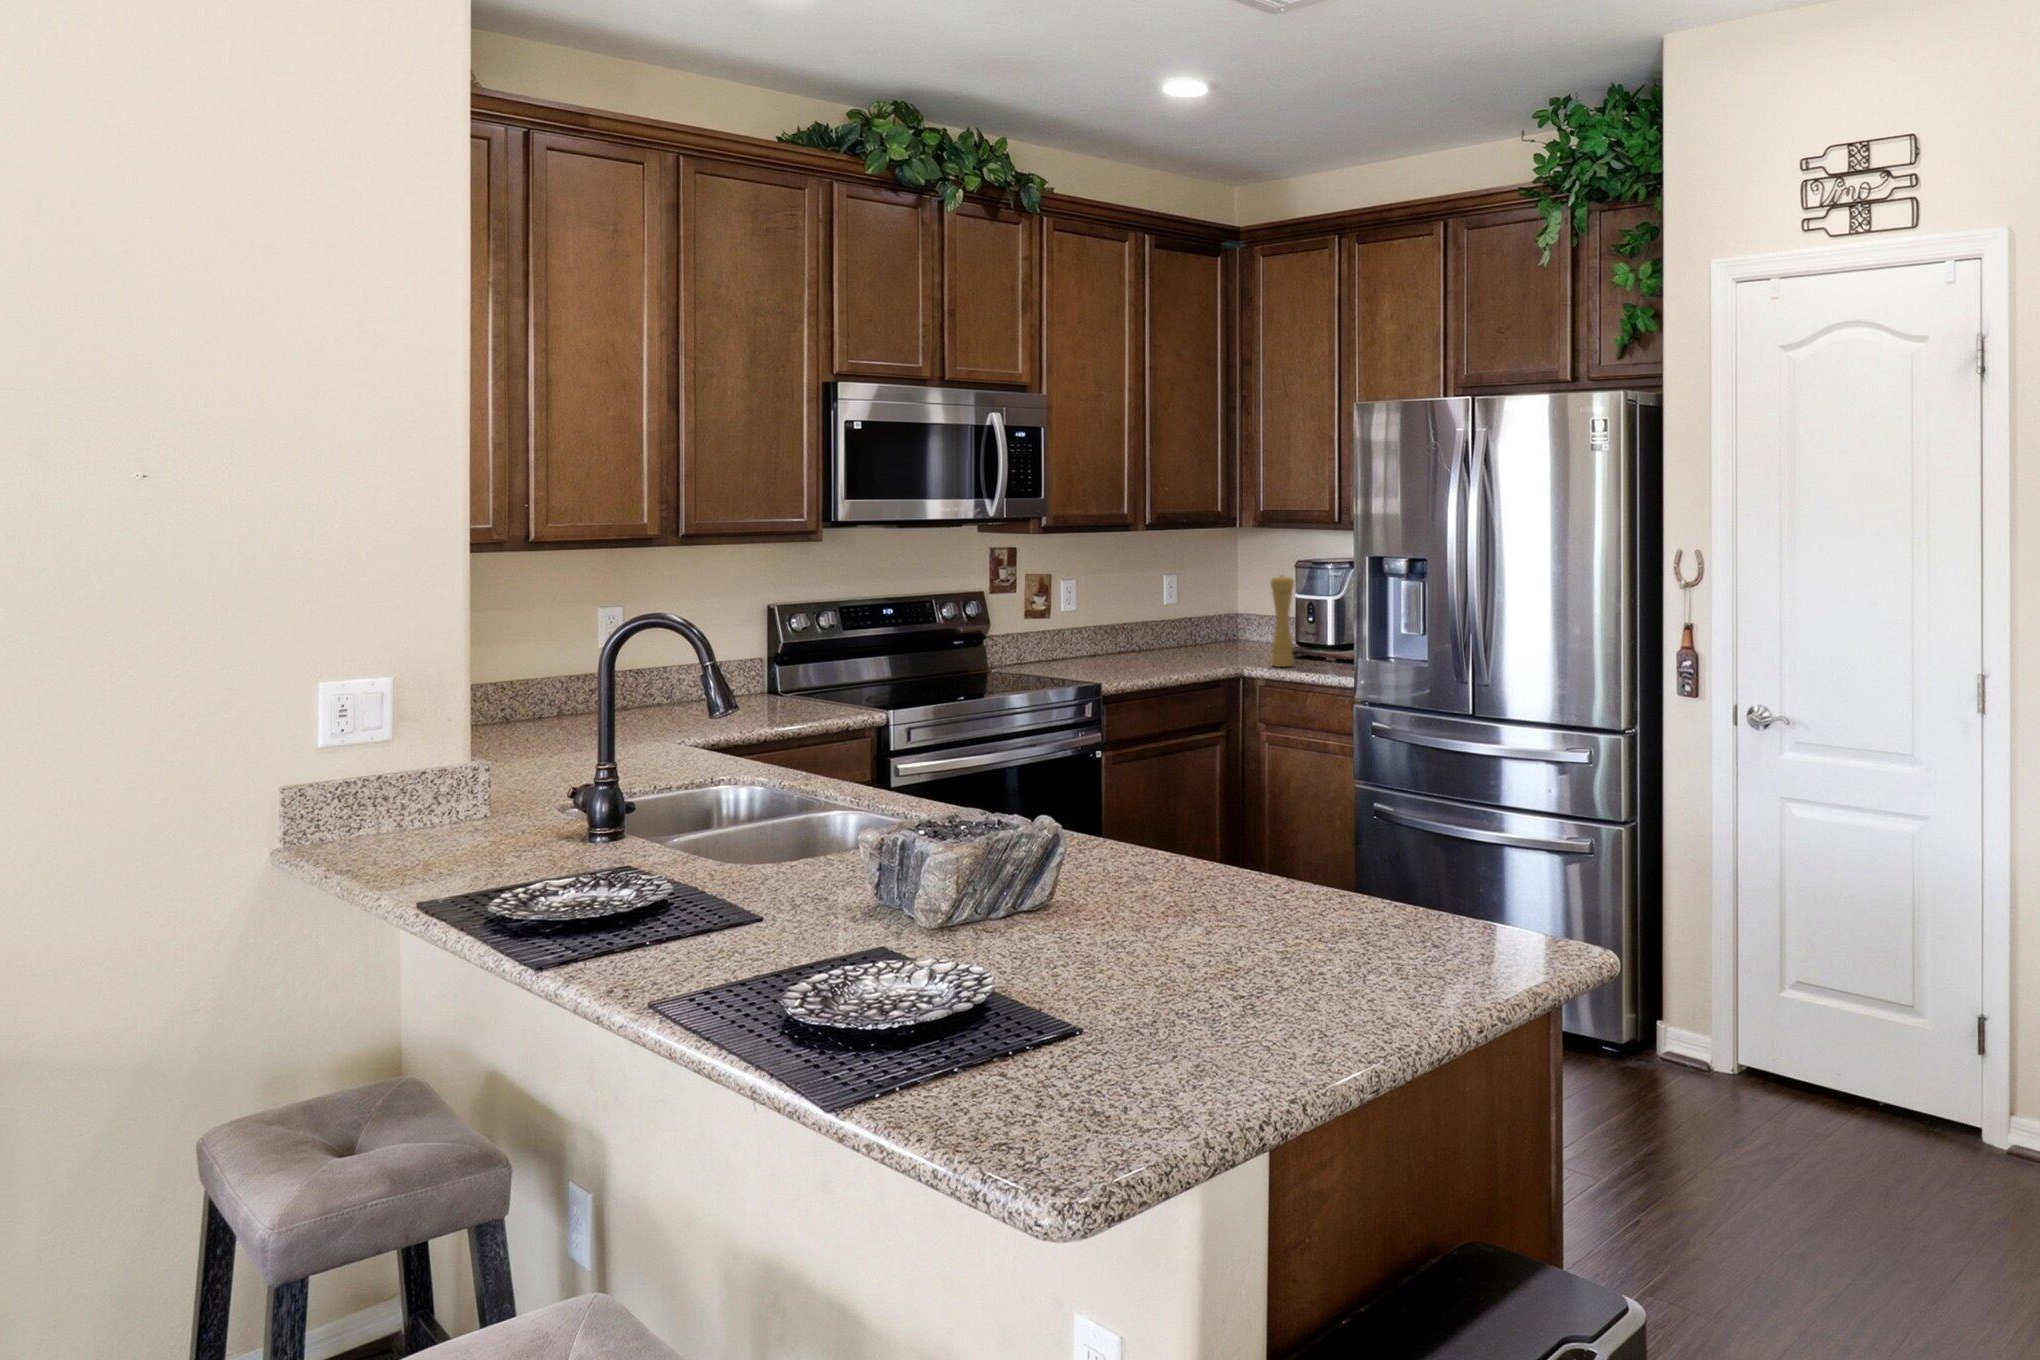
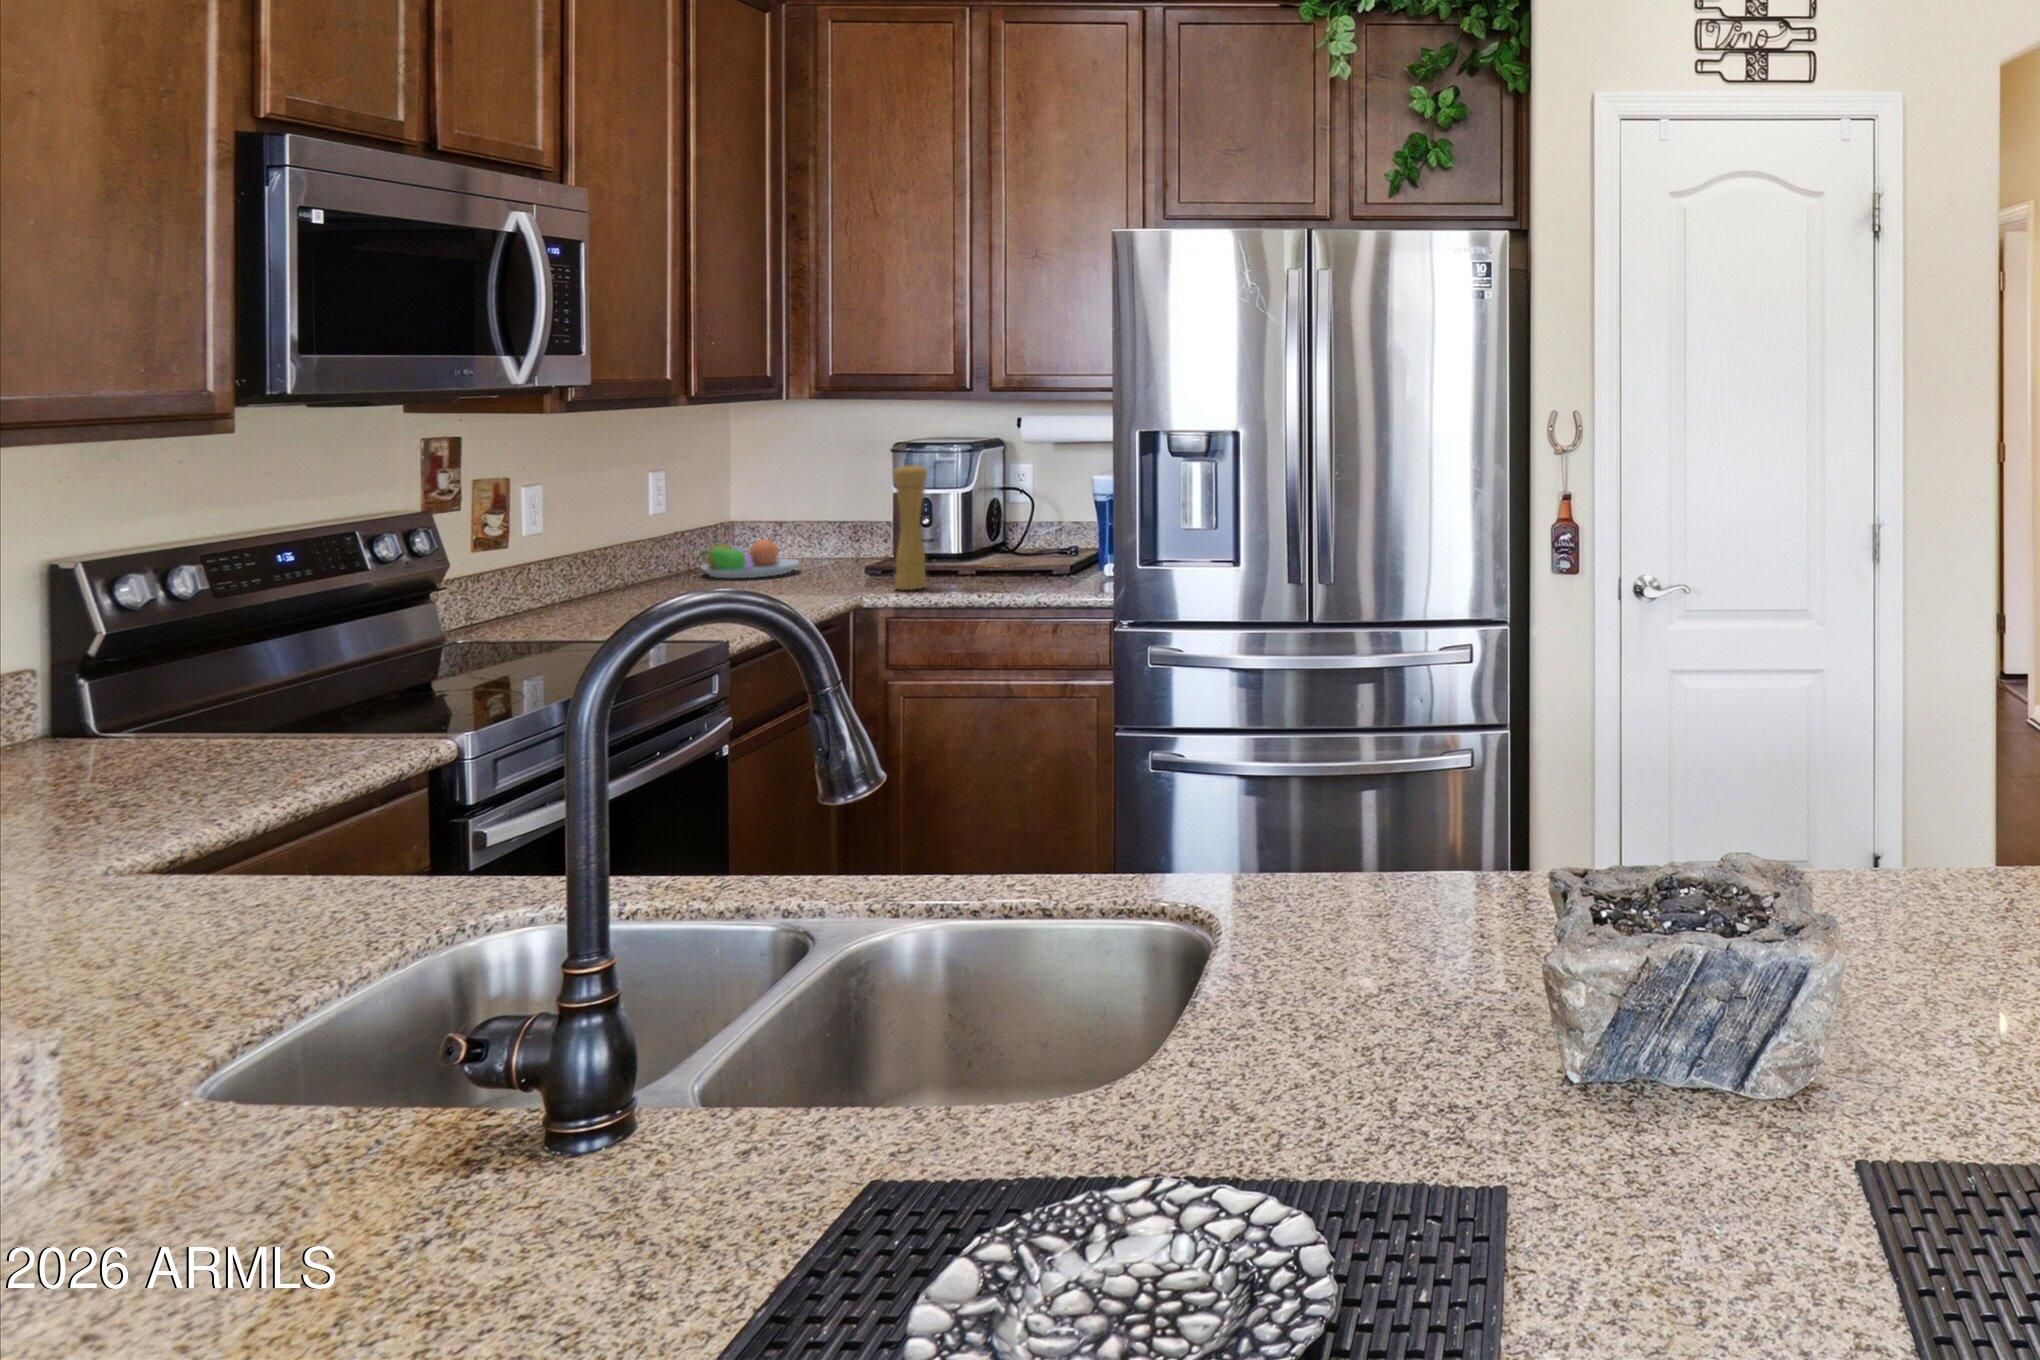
fruit bowl: none [1183,622,1253,651] -> present [700,539,799,578]

